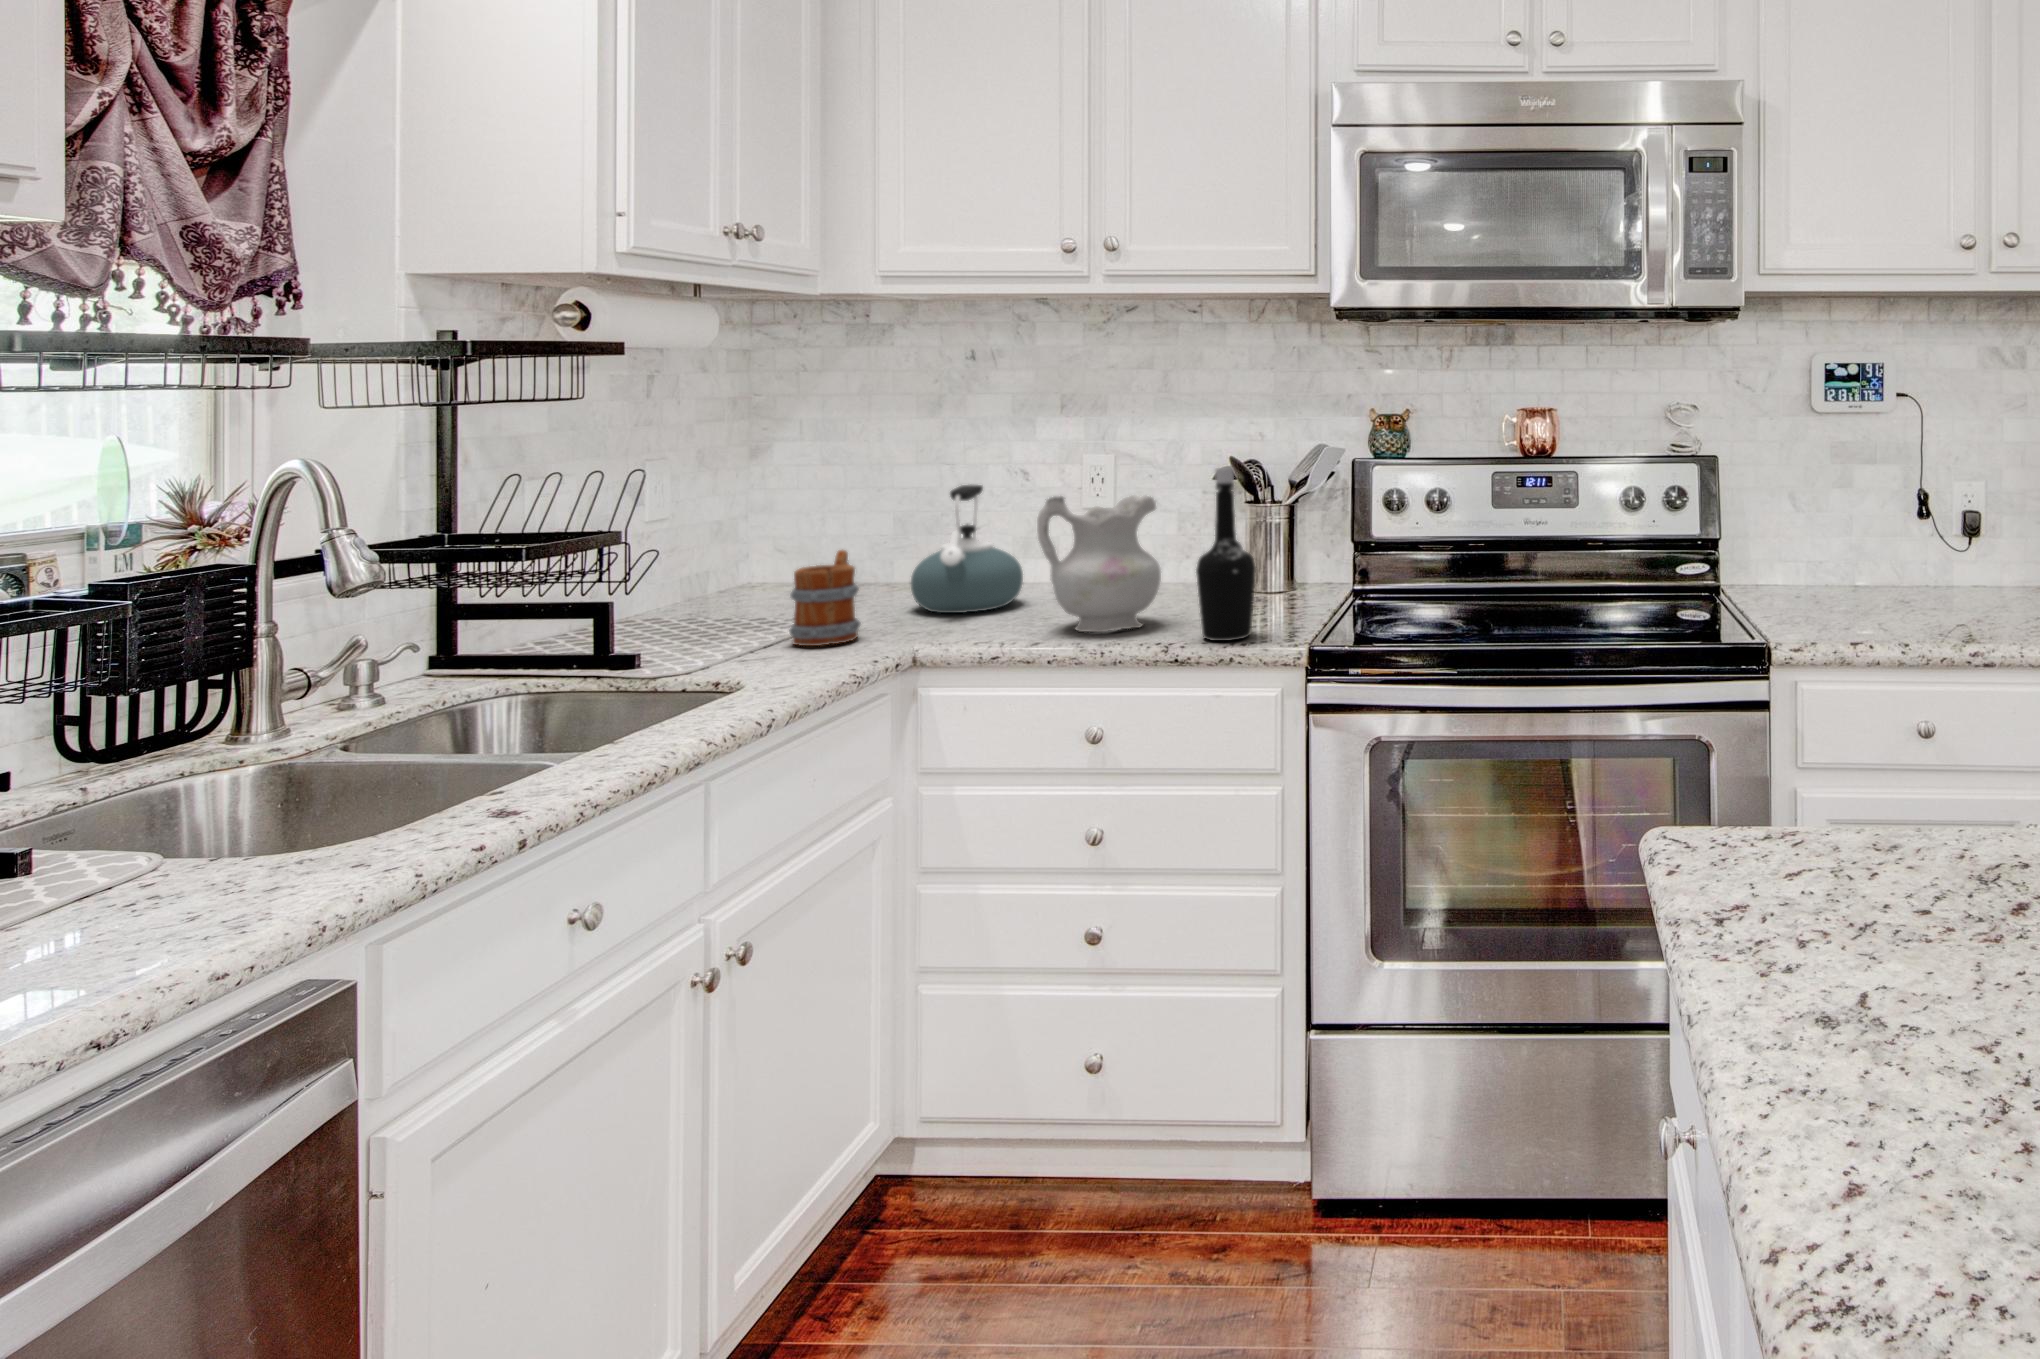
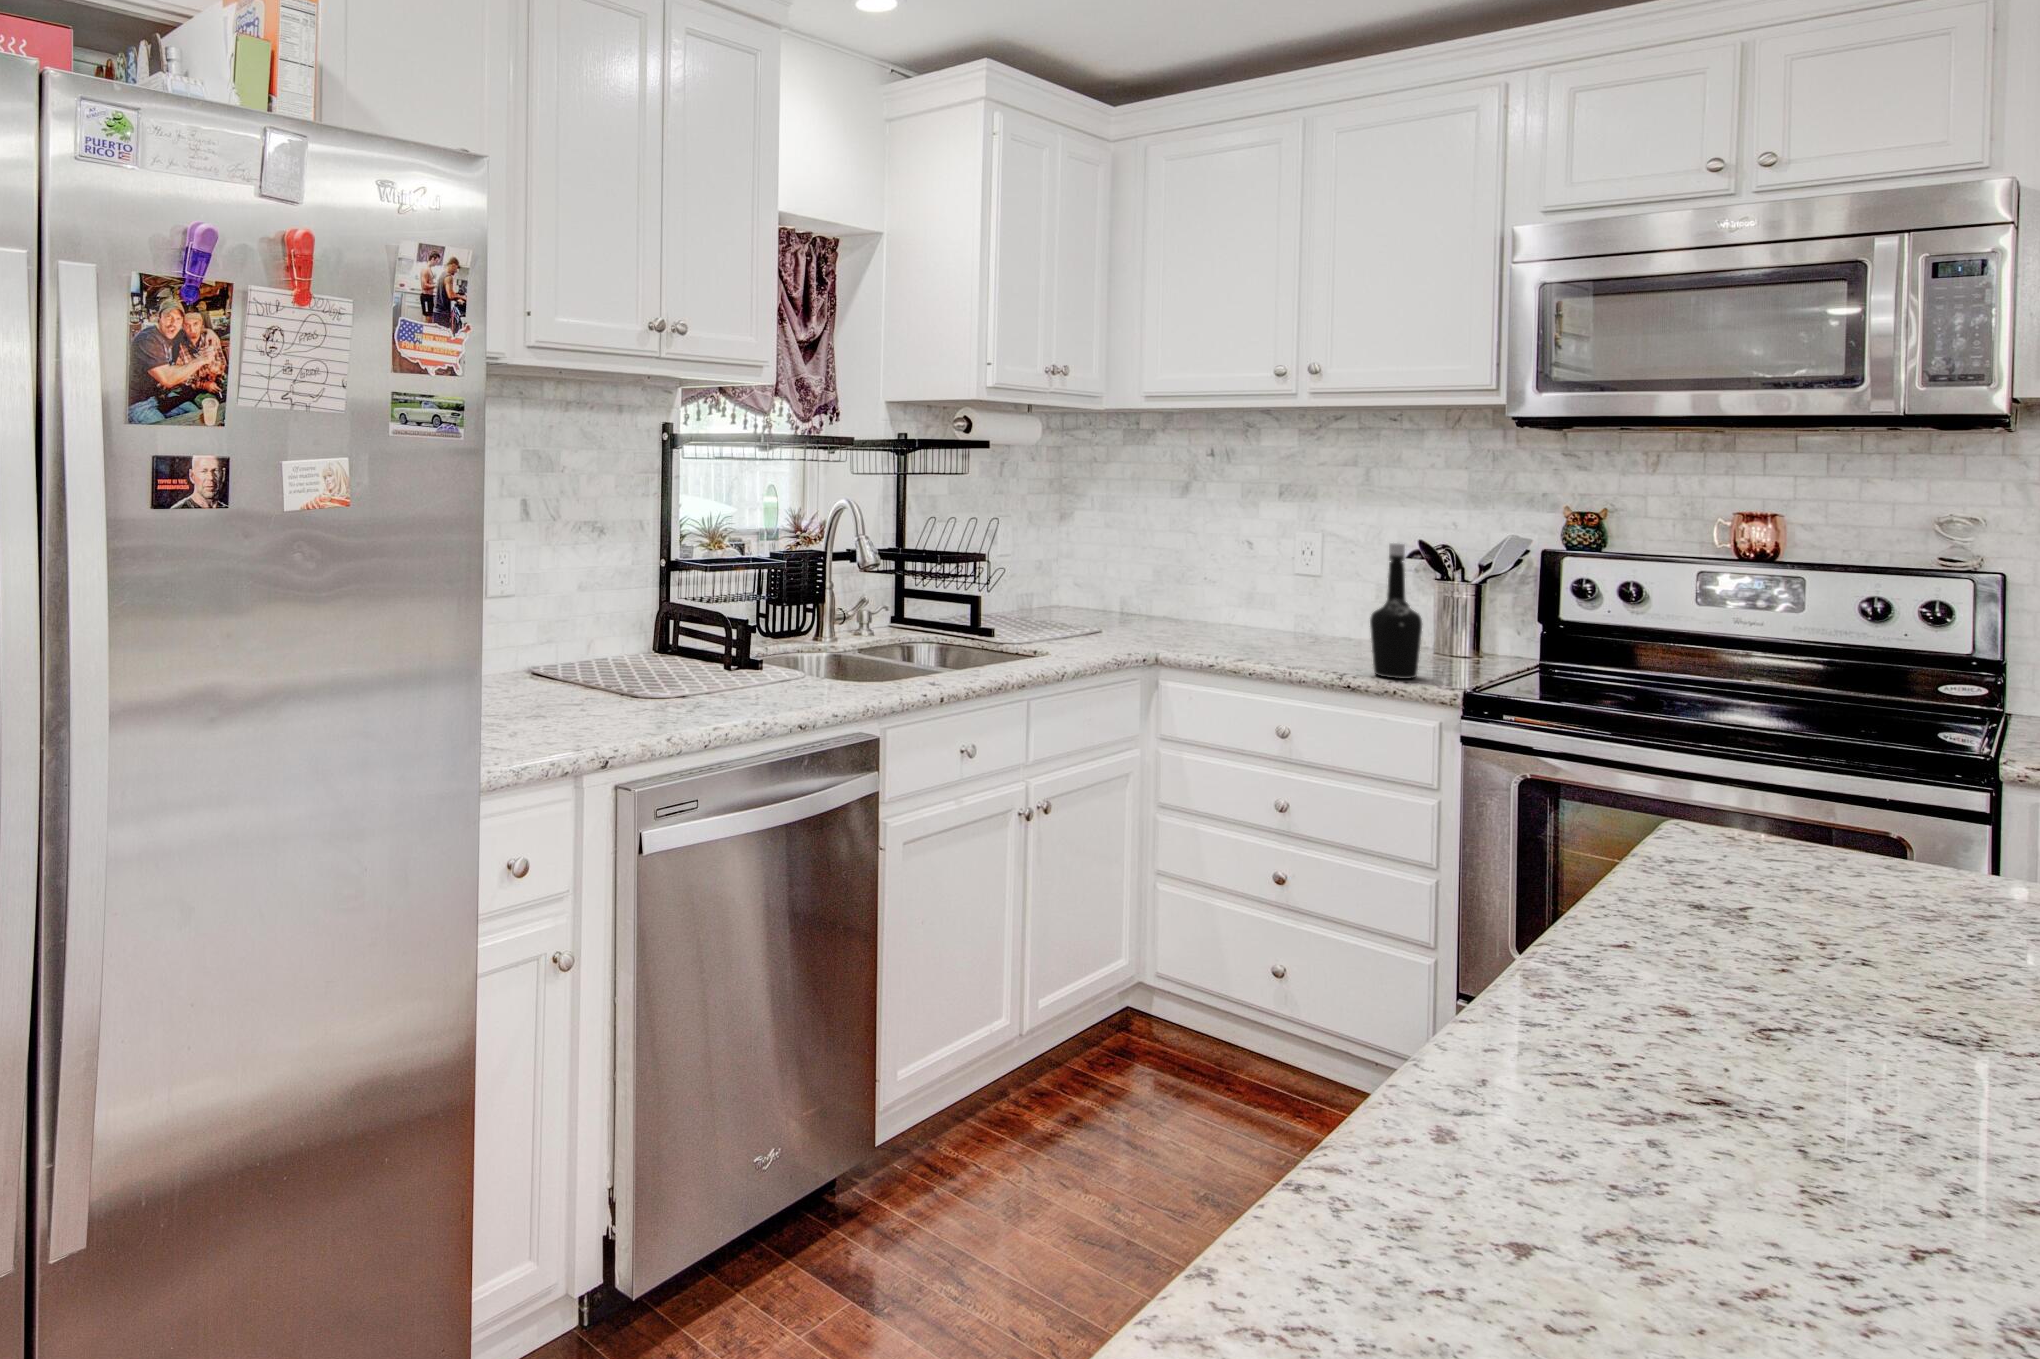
kettle: present [911,485,1023,613] -> none [1161,547,1243,638]
ceramic pitcher: present [1037,495,1161,632] -> none [1247,556,1346,662]
mug: present [789,550,860,646] -> none [1079,582,1124,643]

